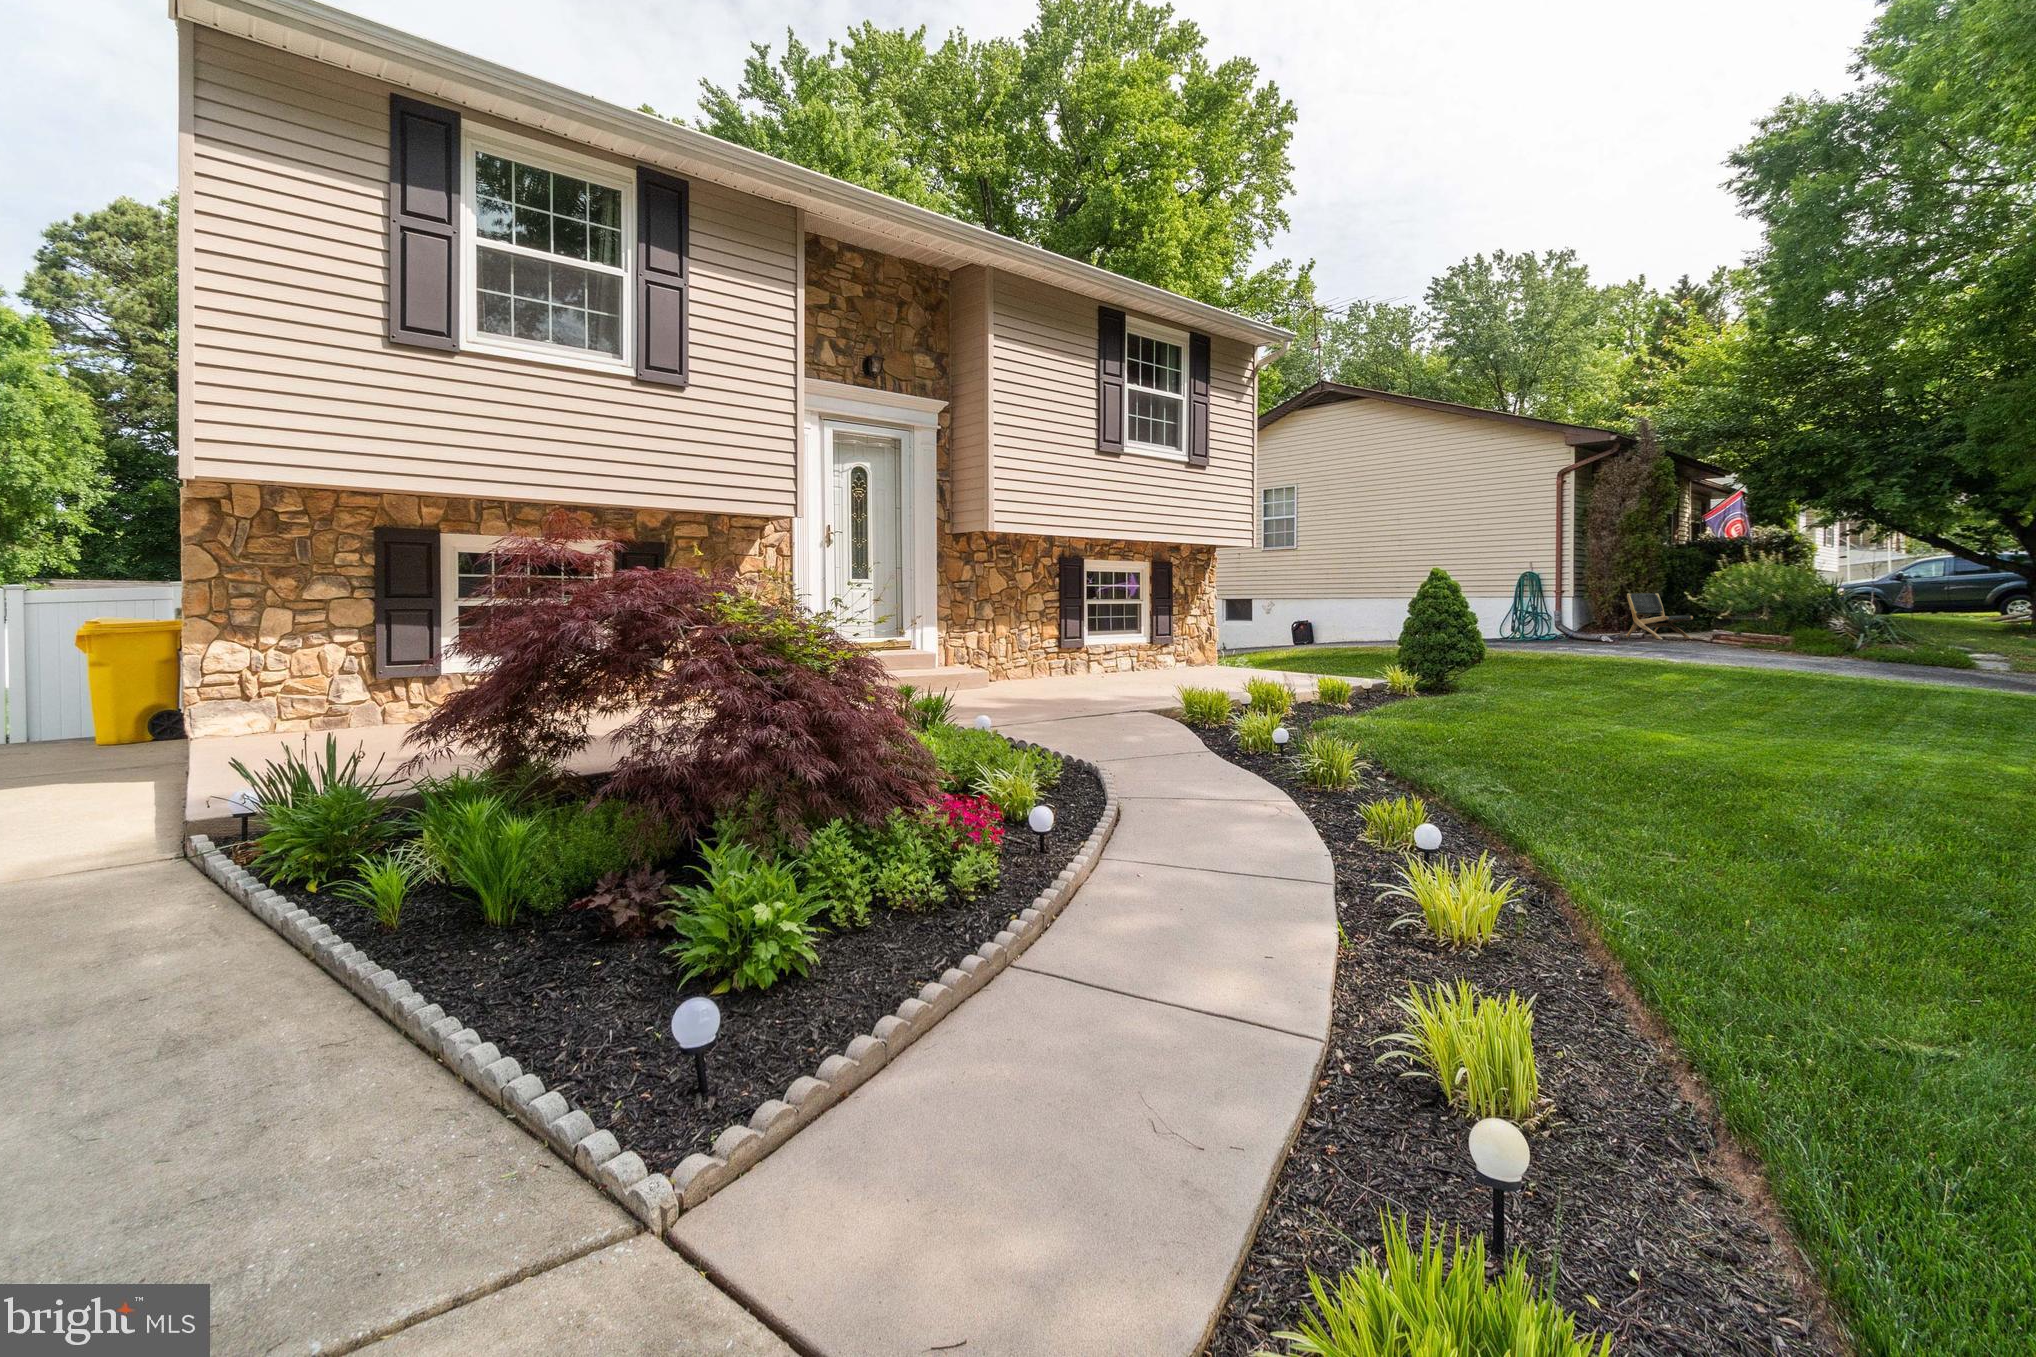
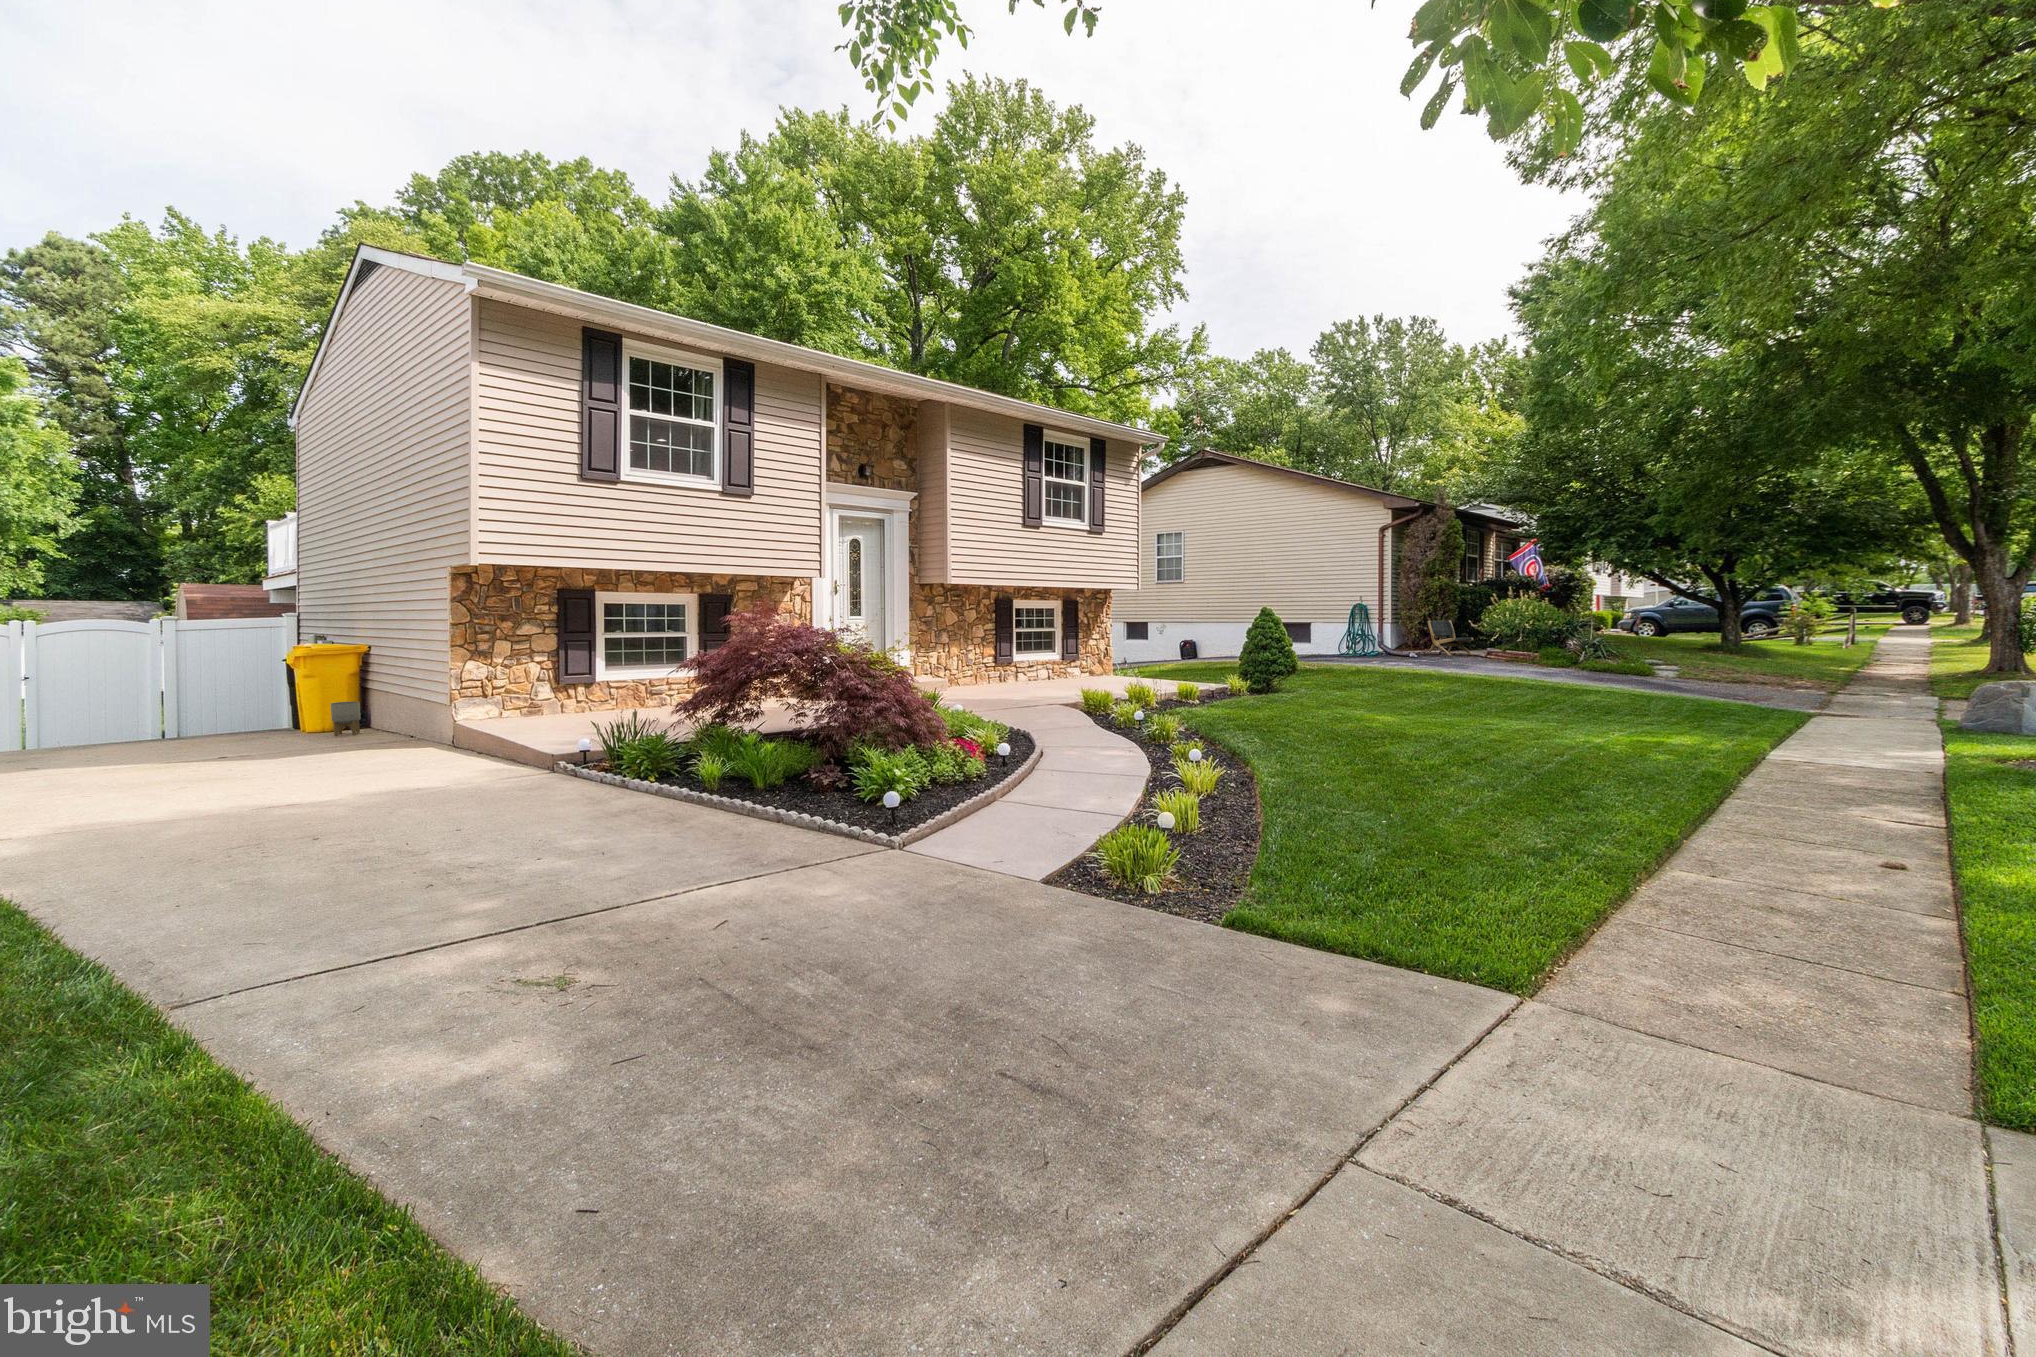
planter: none [49,699,103,751] -> present [331,701,361,736]

